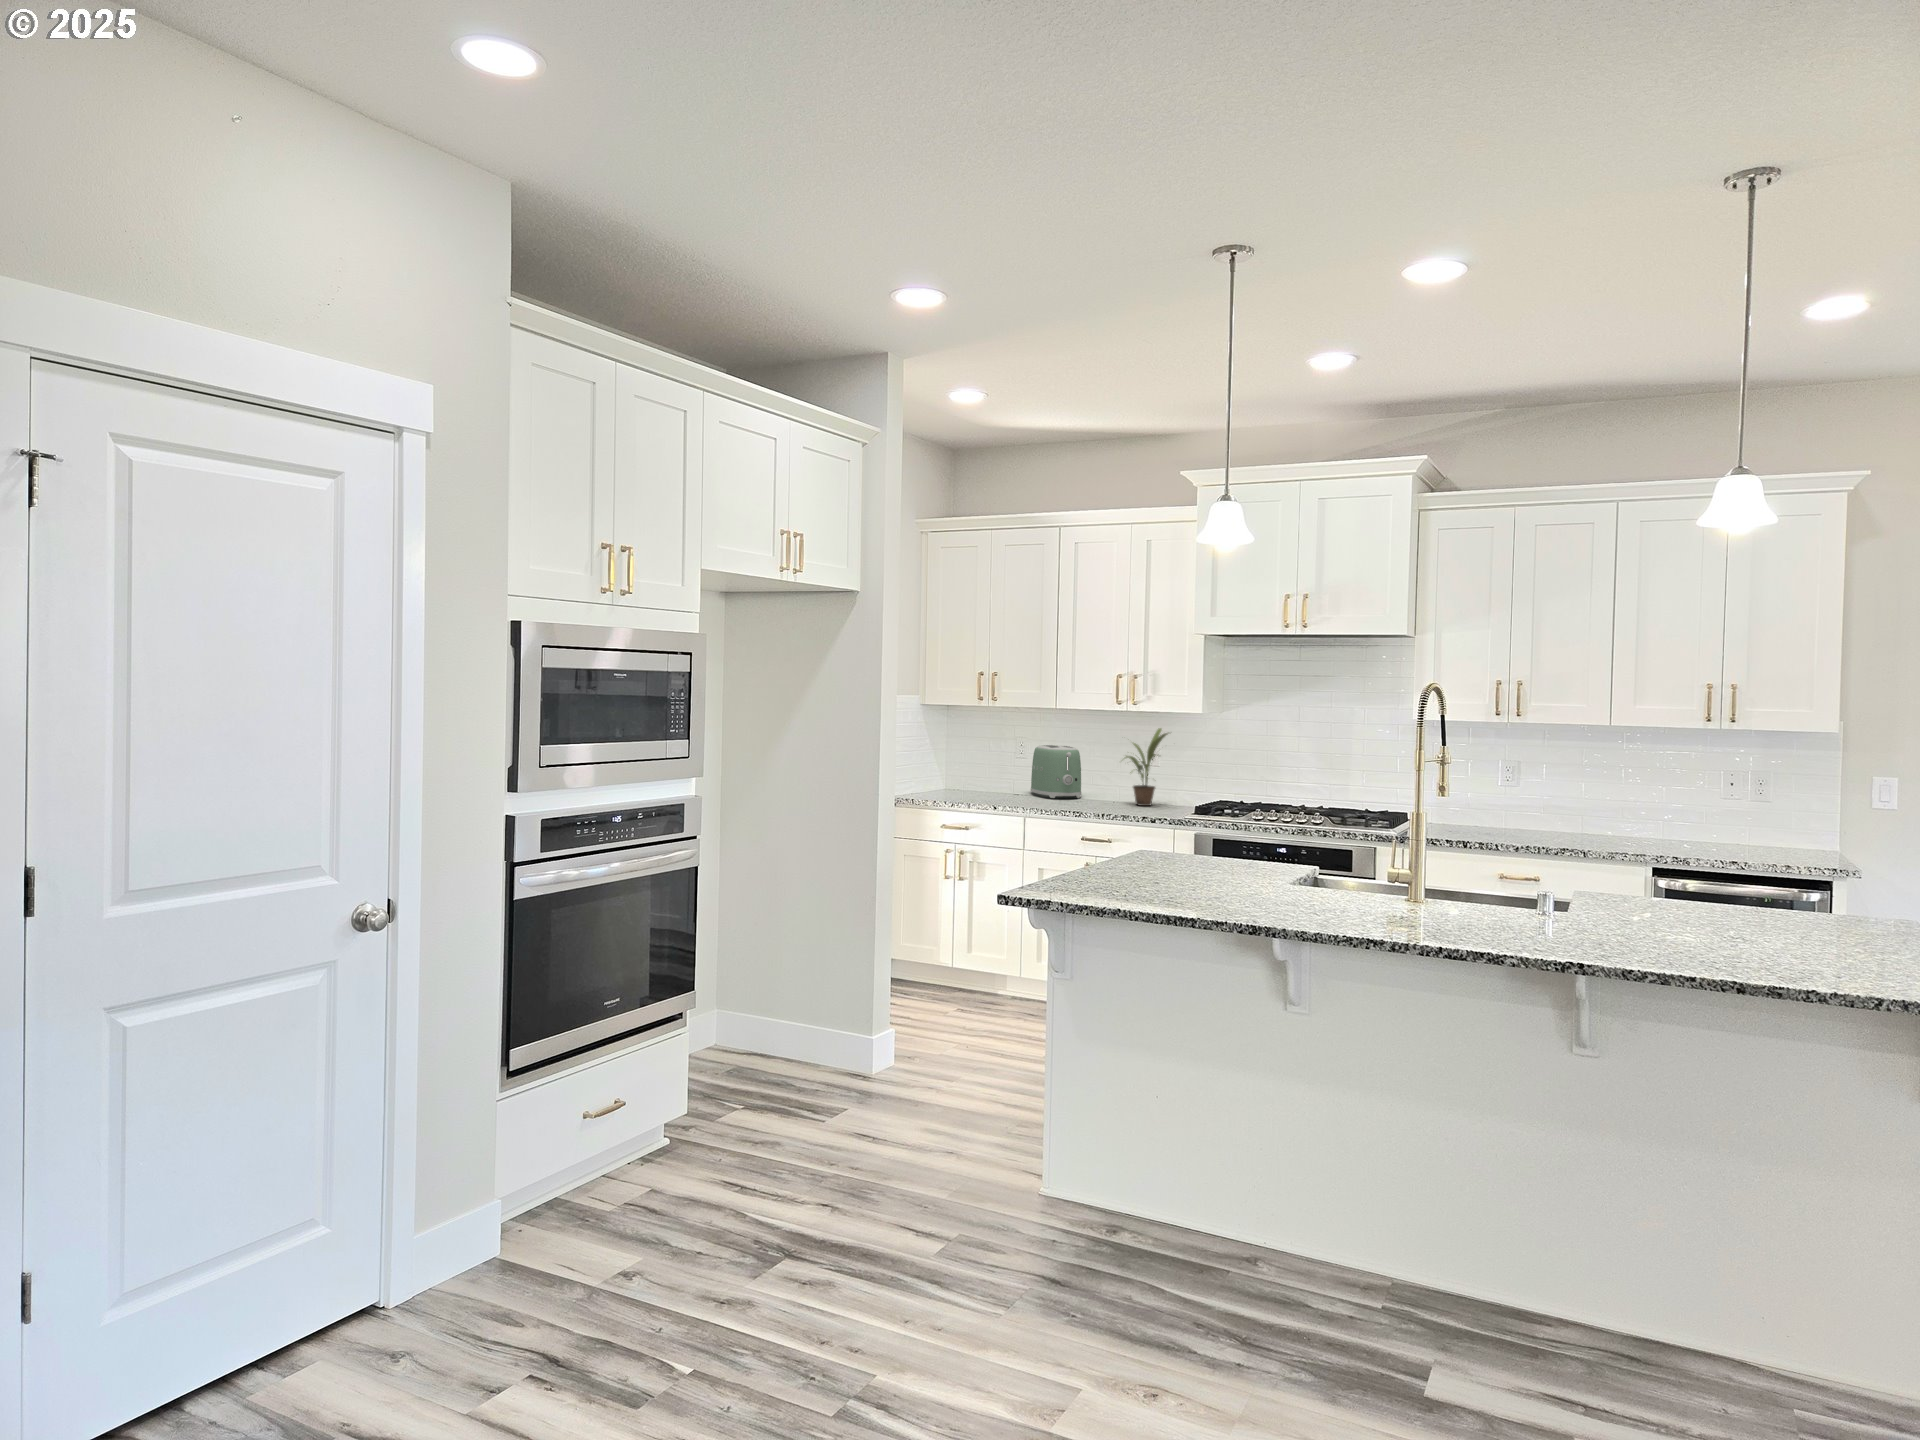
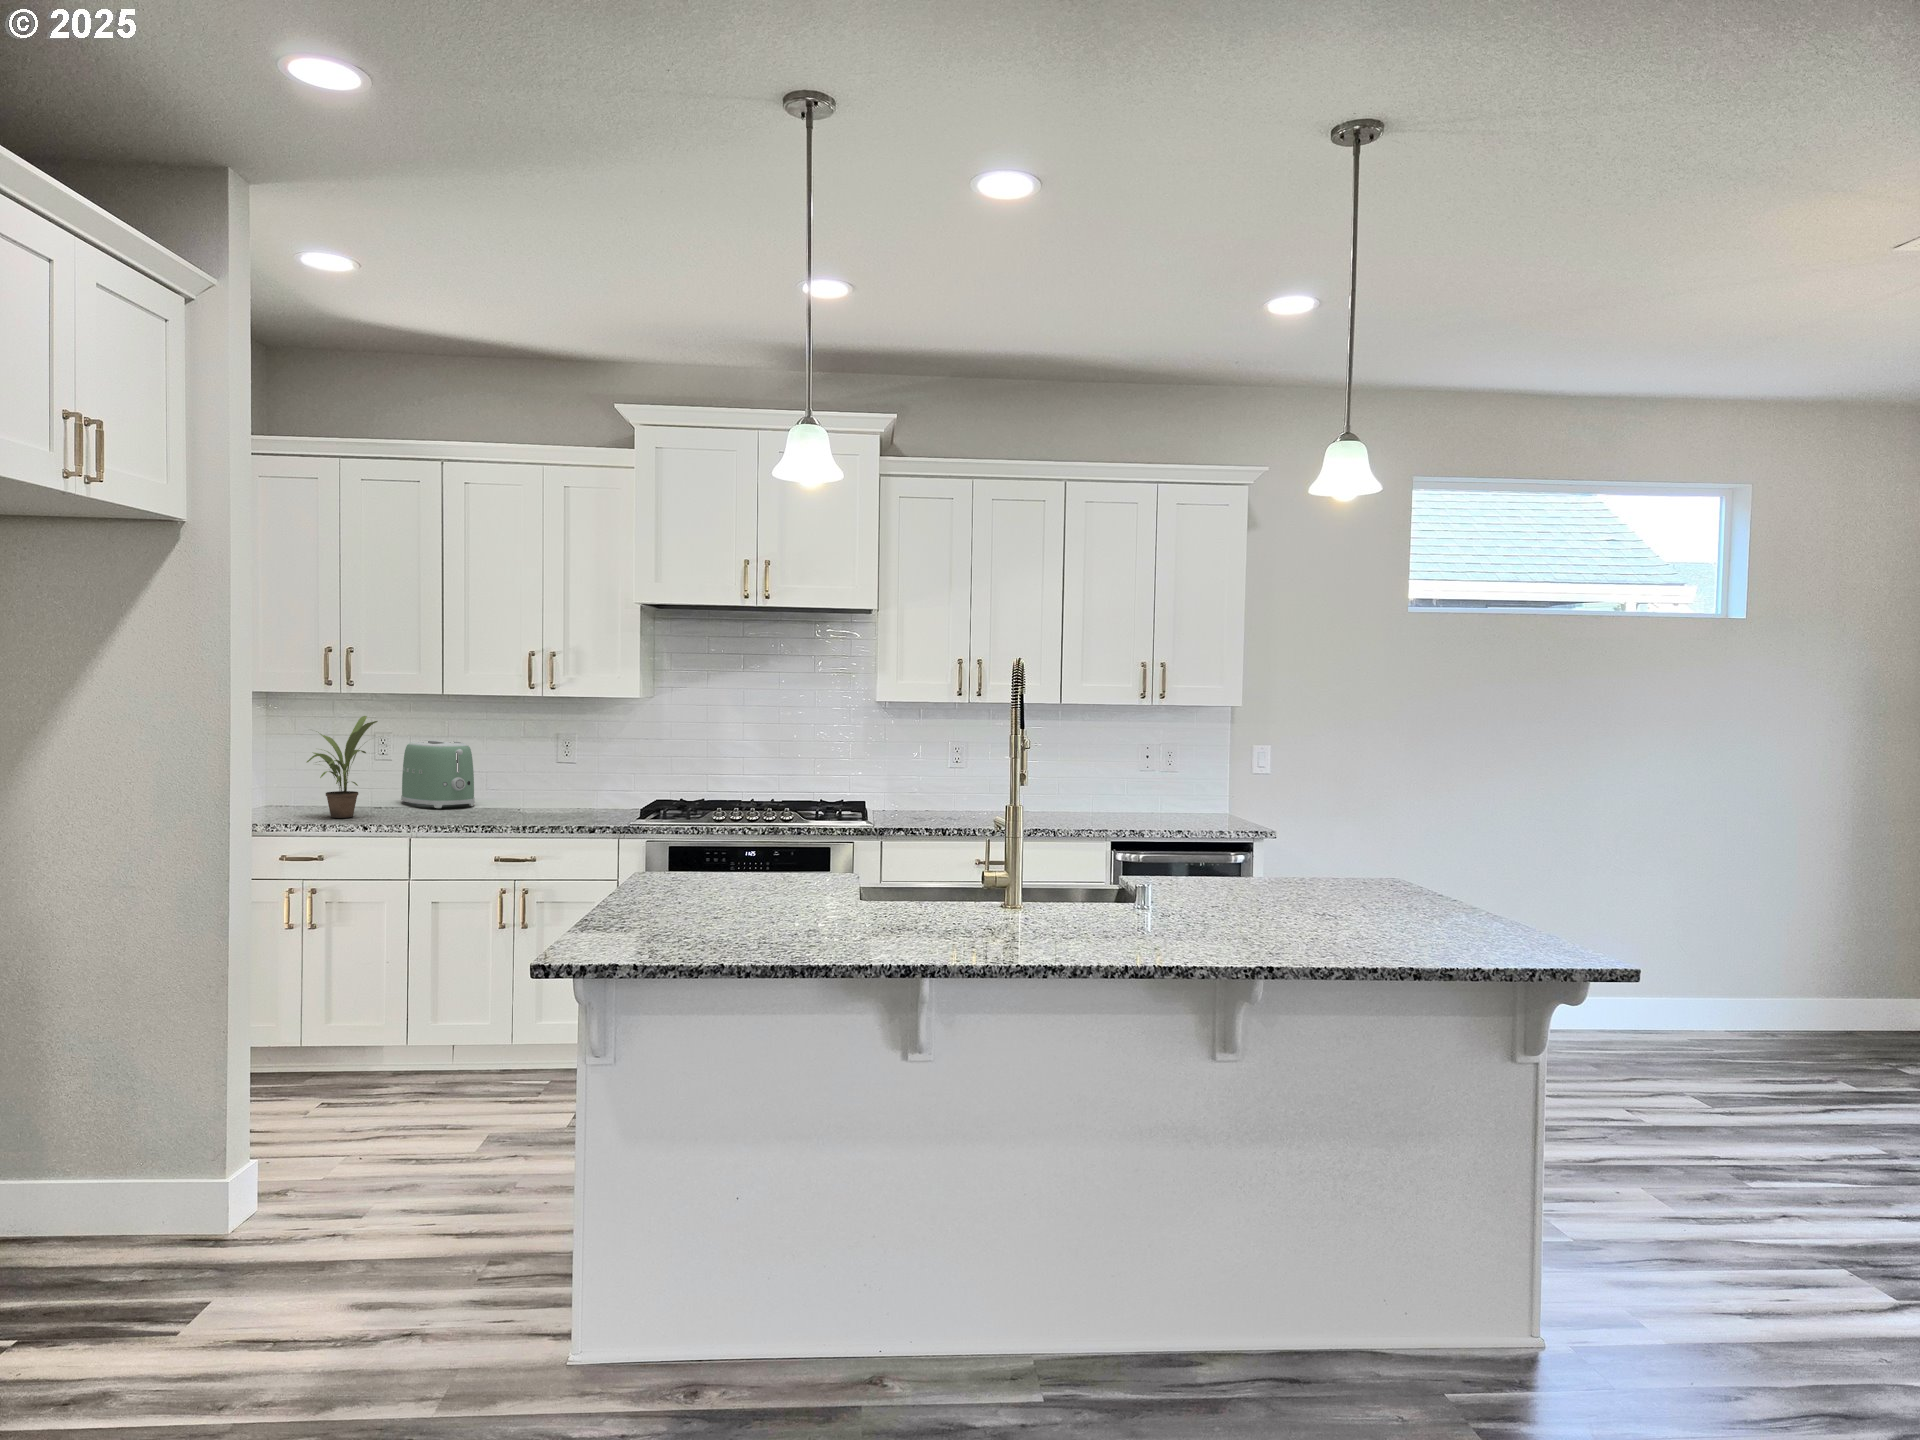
potted plant: present [1125,728,1168,806] -> present [307,716,378,818]

